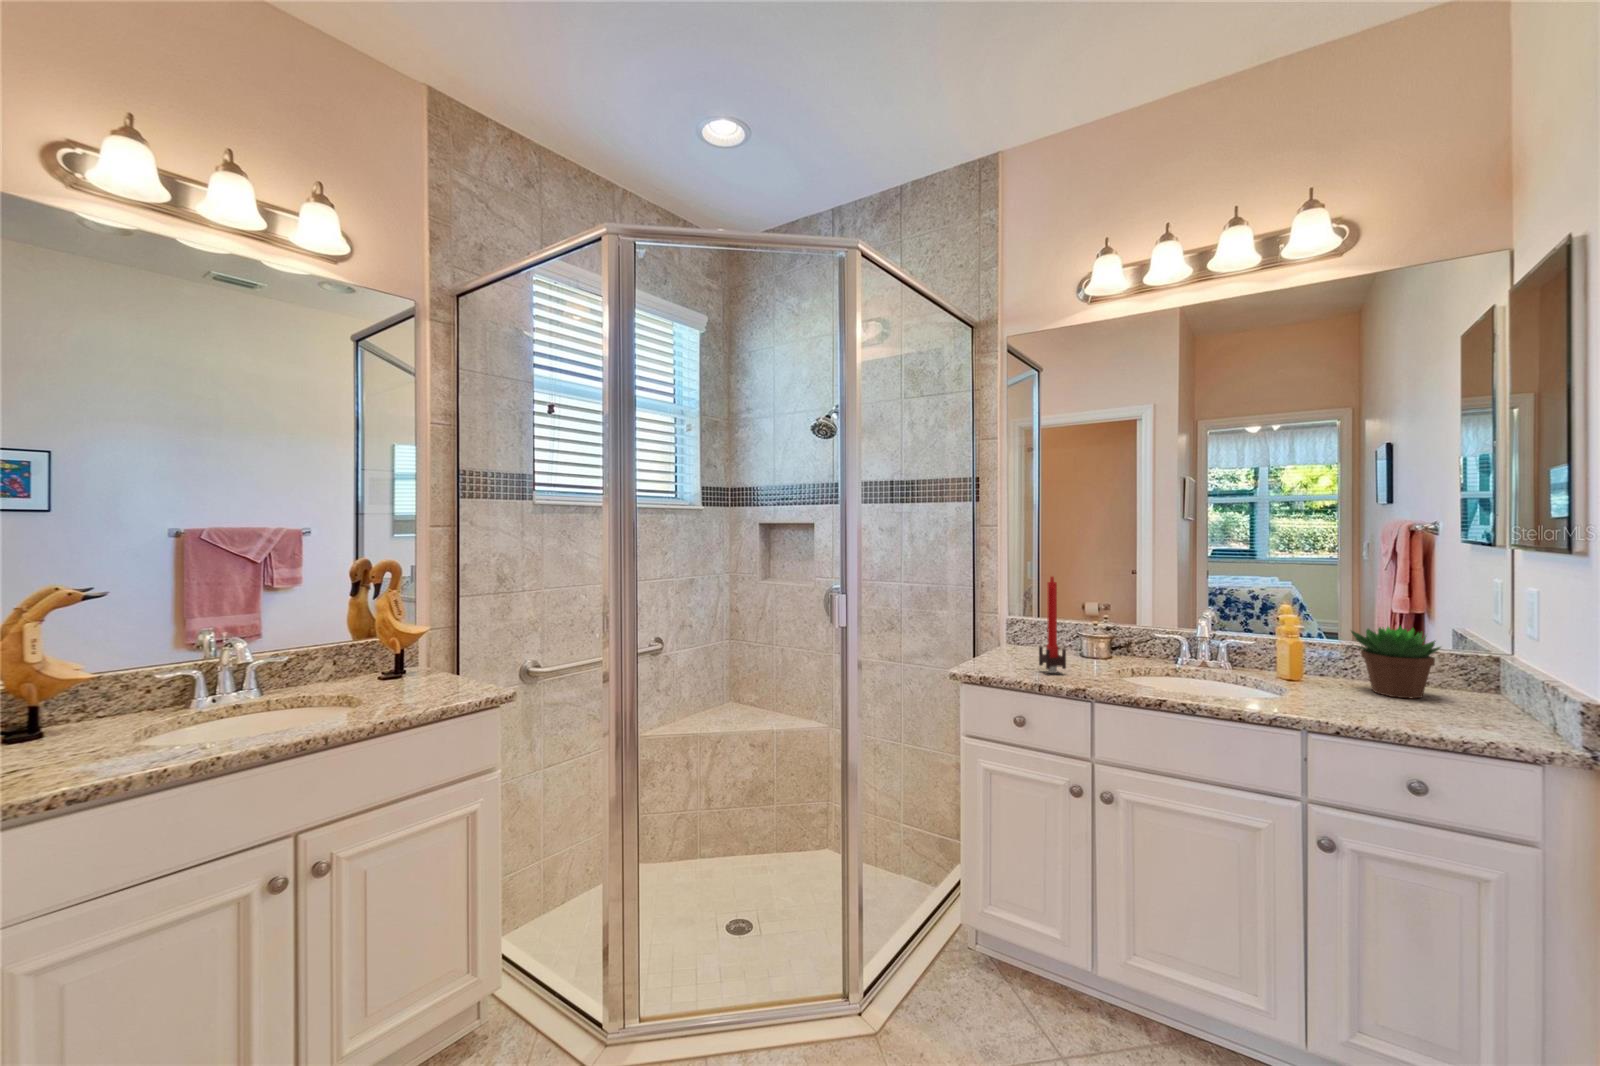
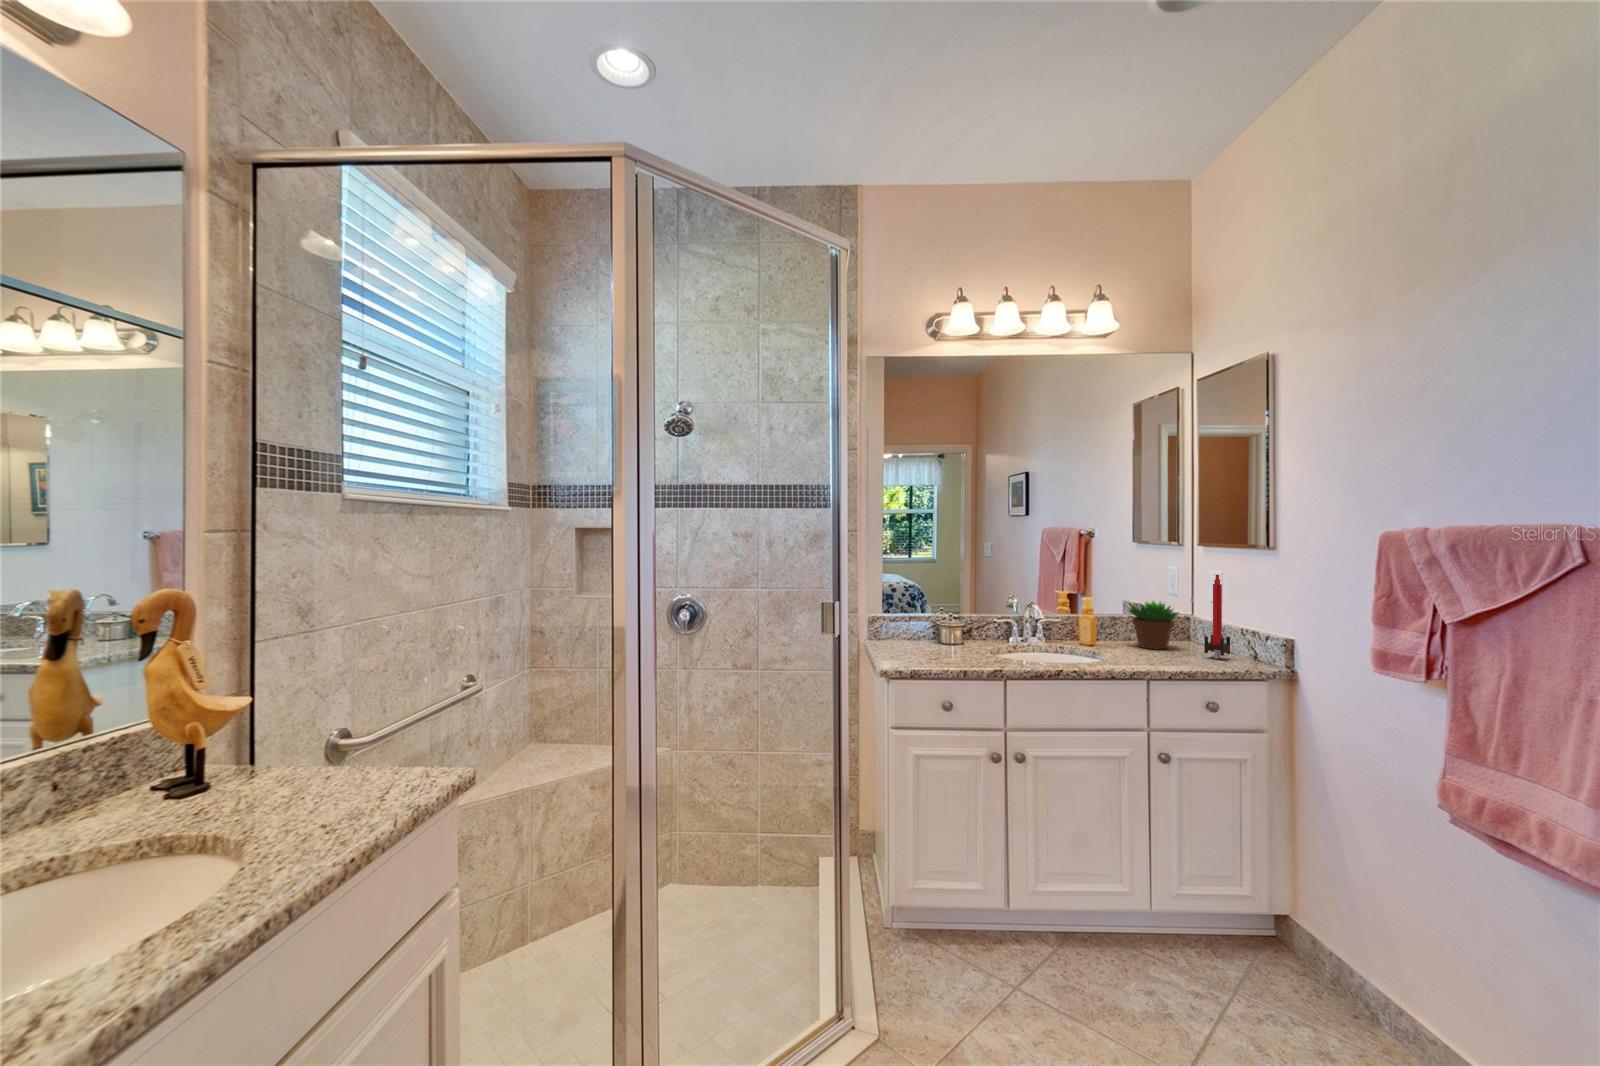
candle: present [1039,577,1066,673] -> present [1204,575,1230,659]

